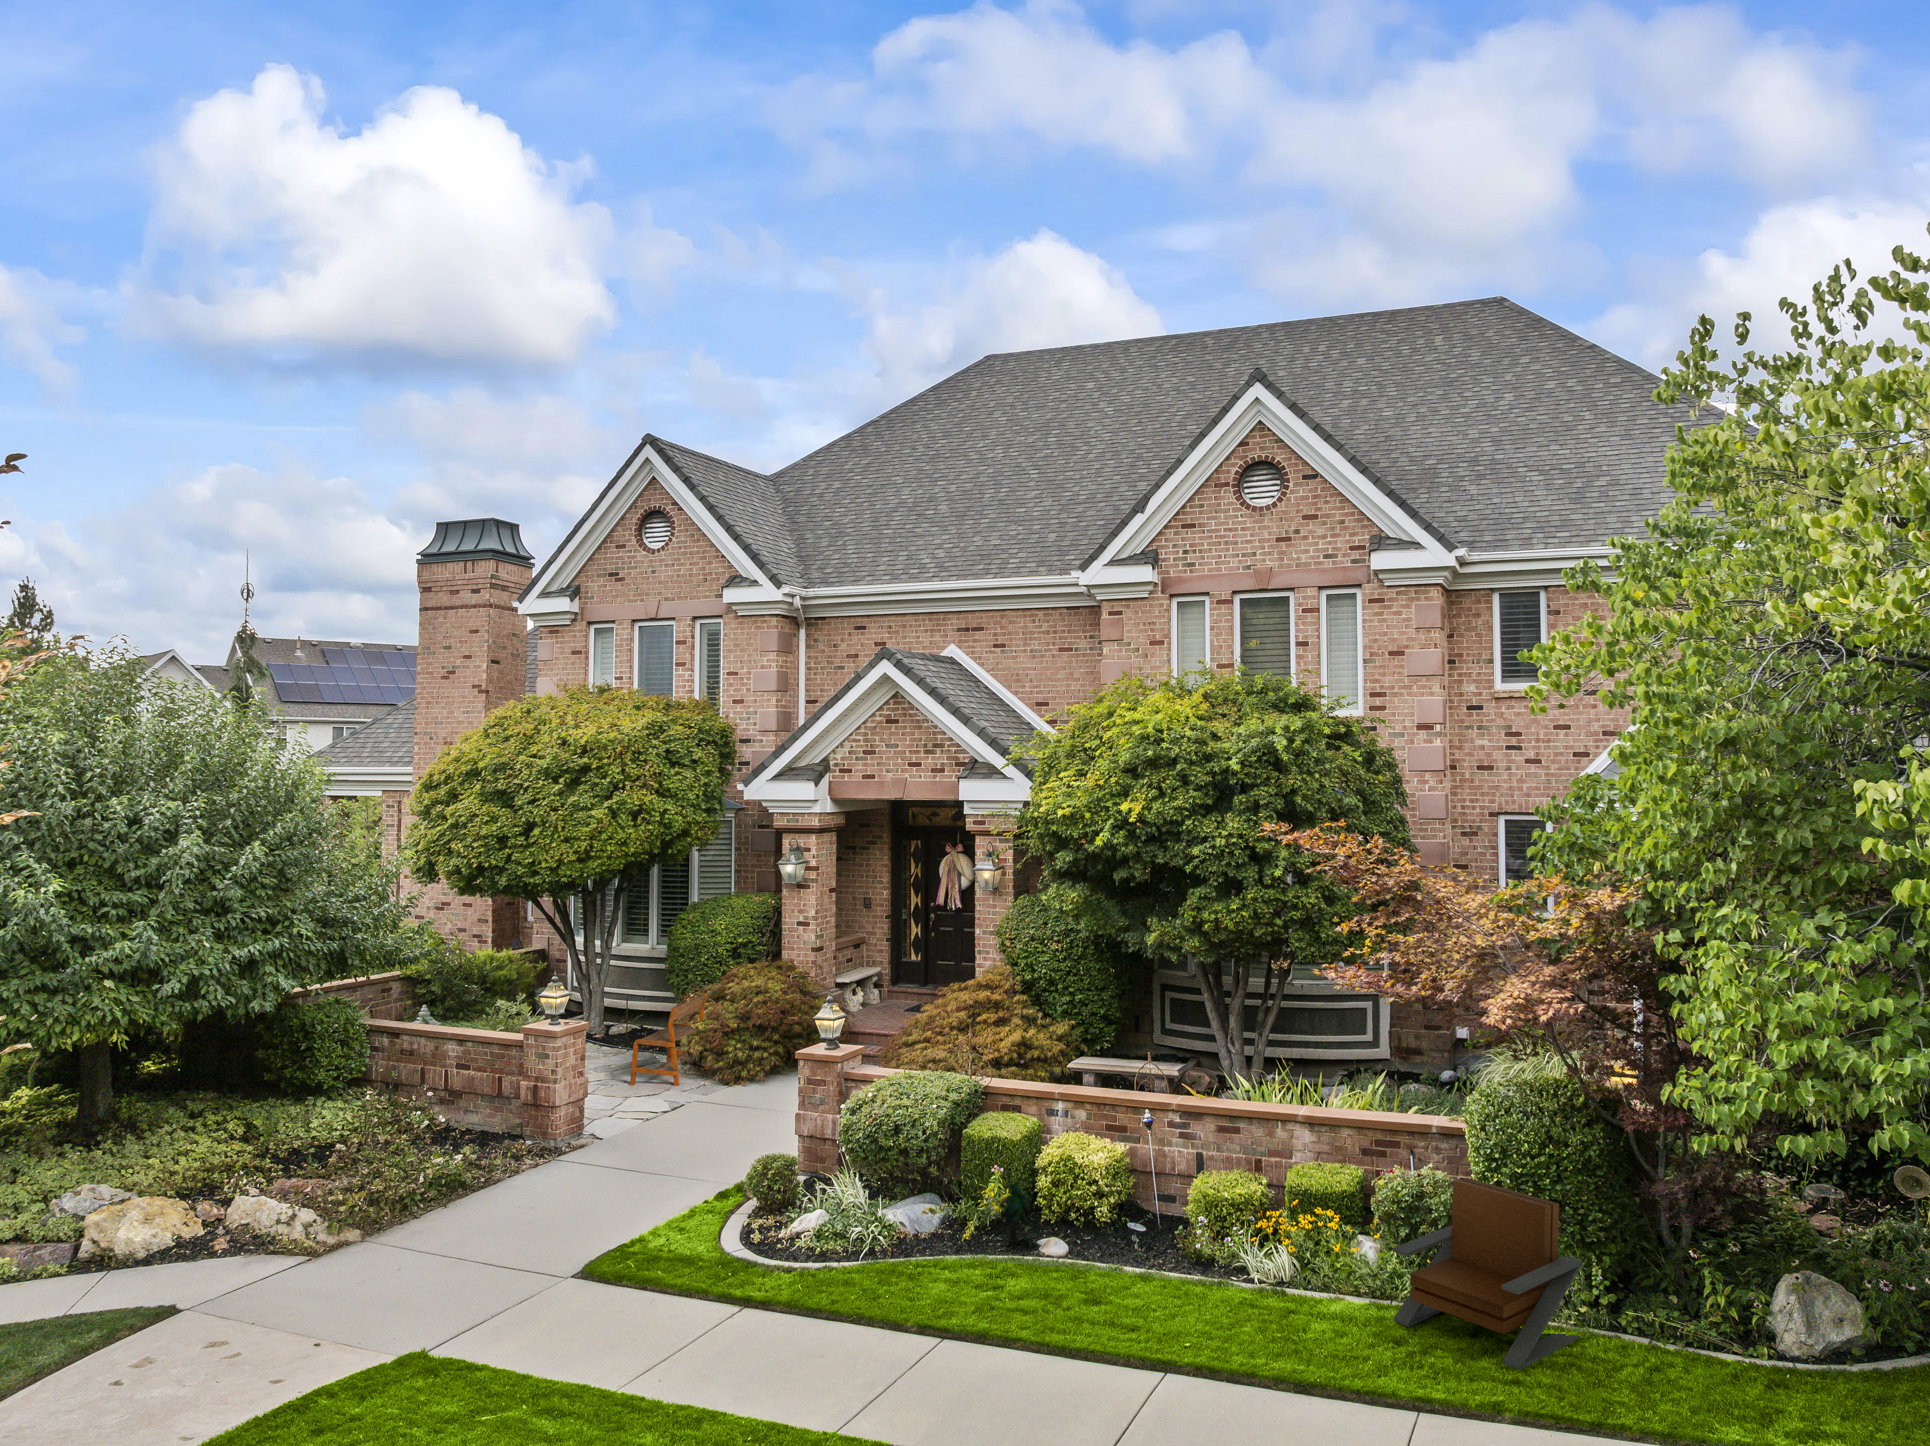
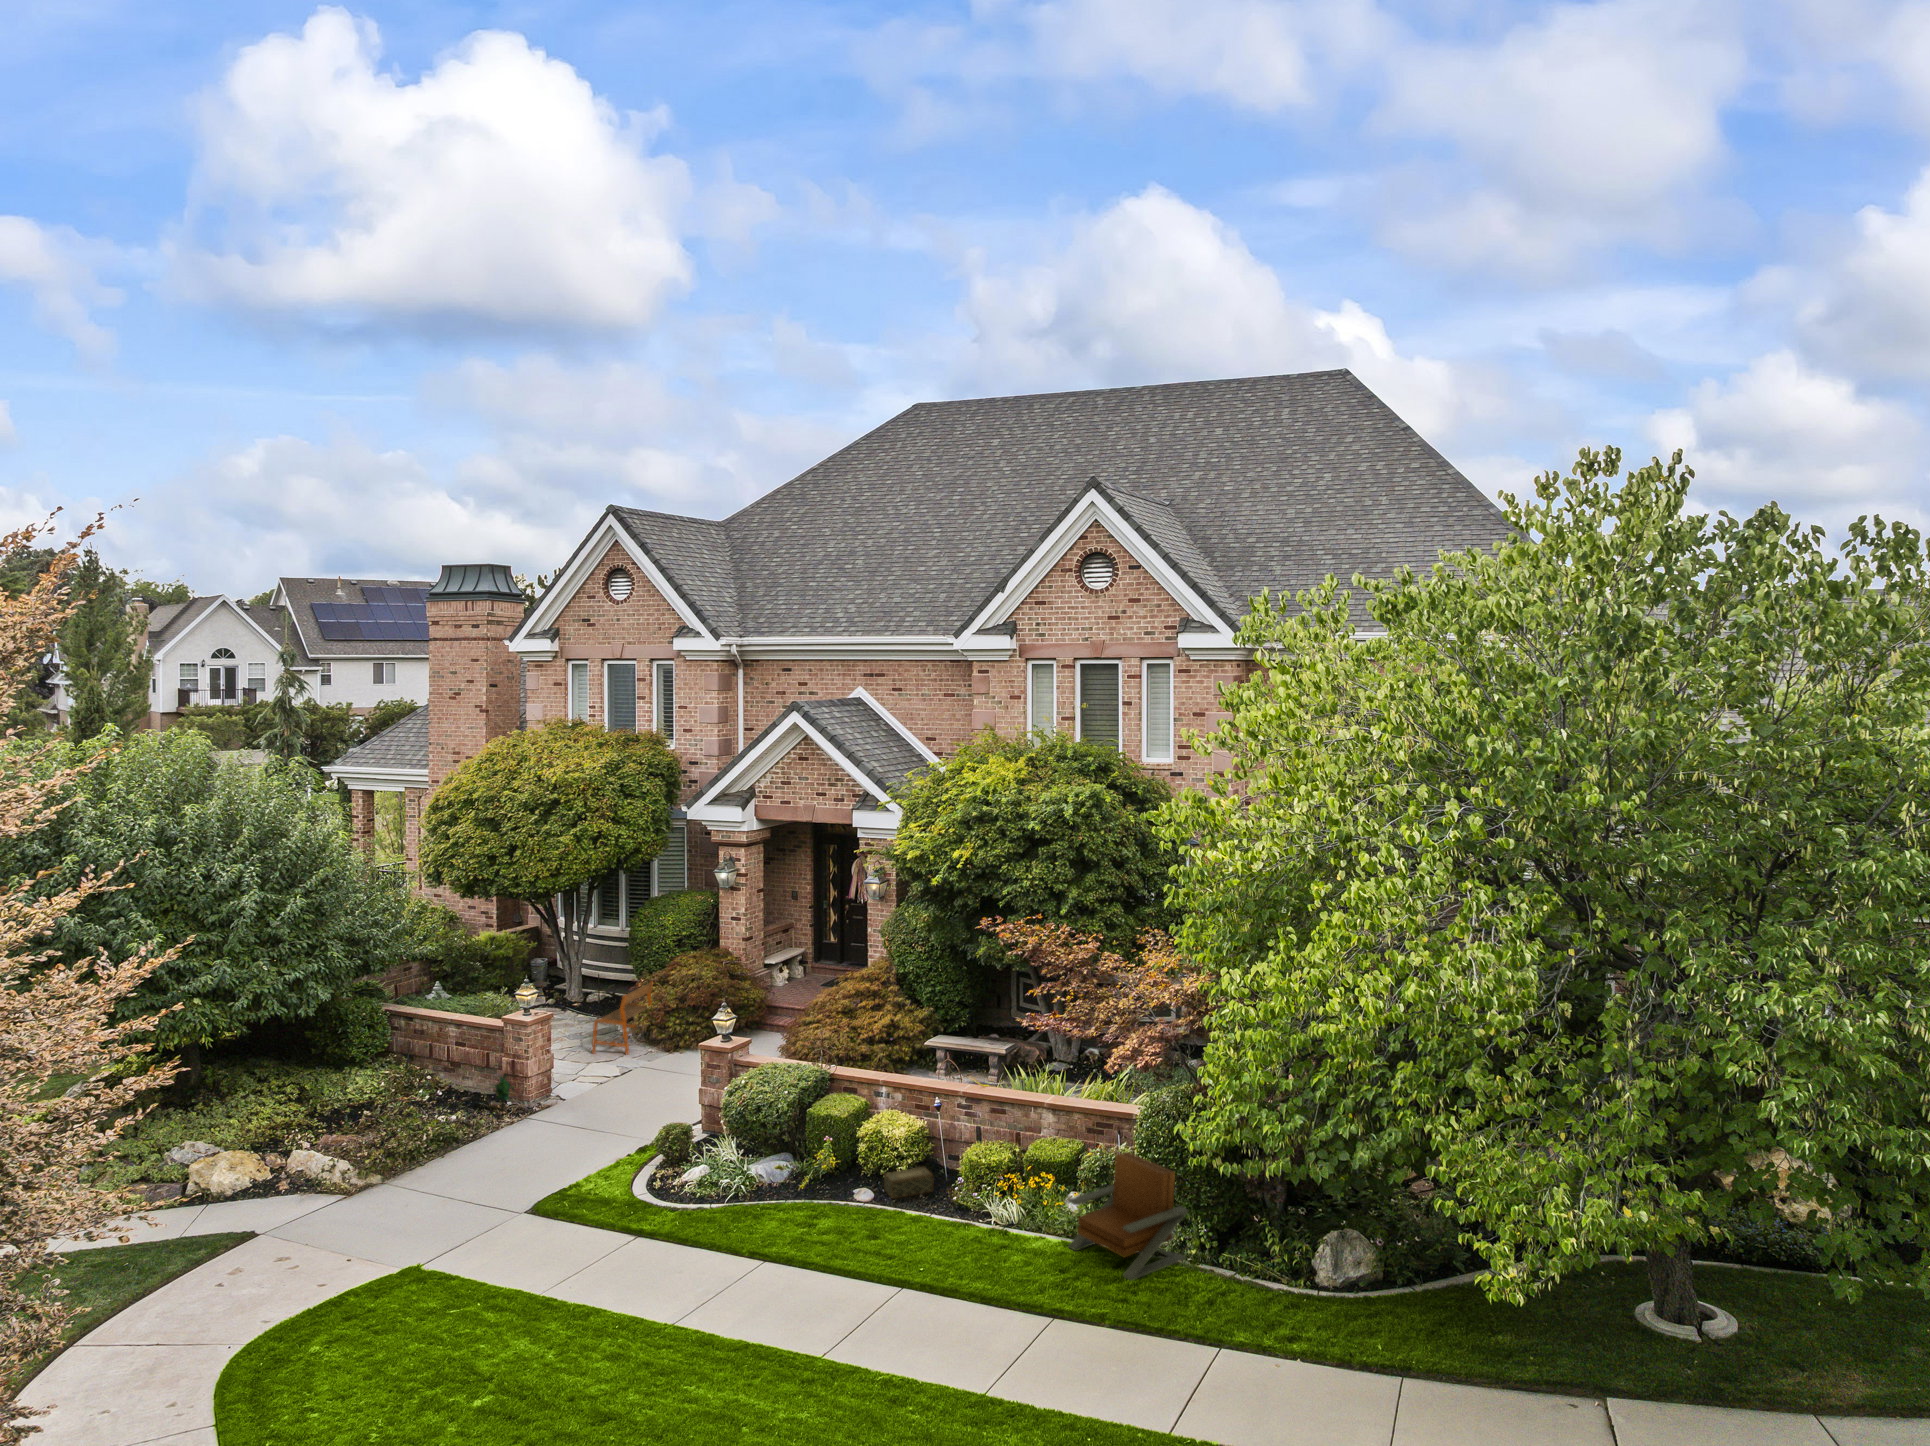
decorative plant: present [996,1177,1030,1243] -> present [495,1074,514,1110]
woven basket: none [1082,1210,1154,1256] -> present [884,1166,933,1199]

